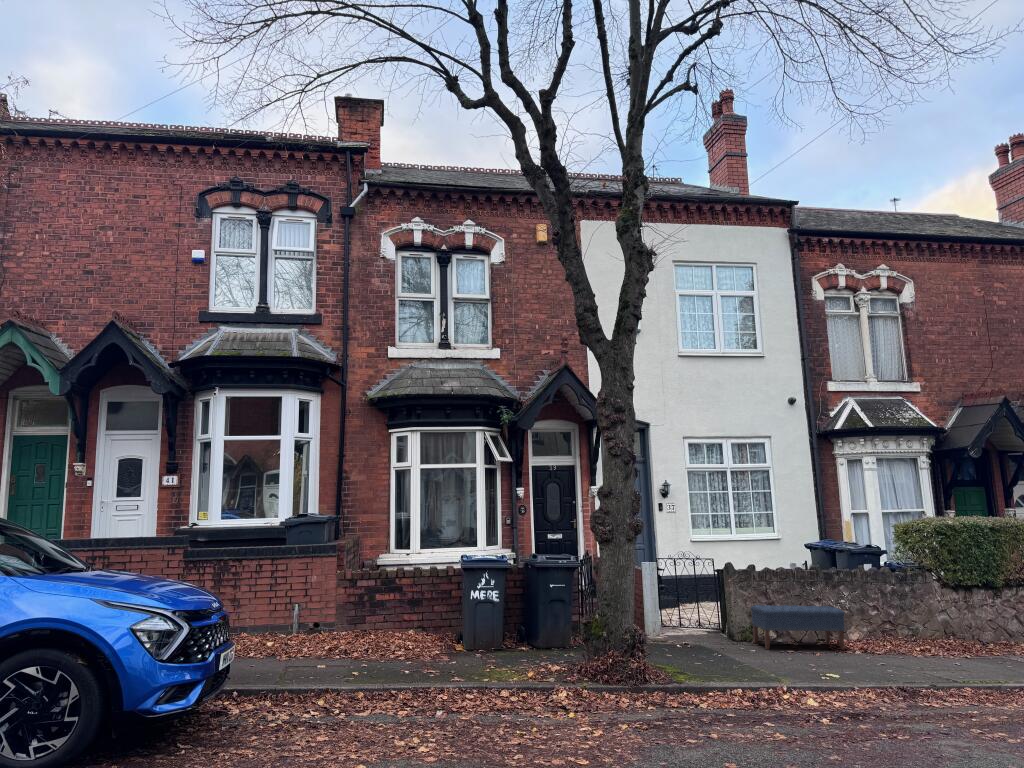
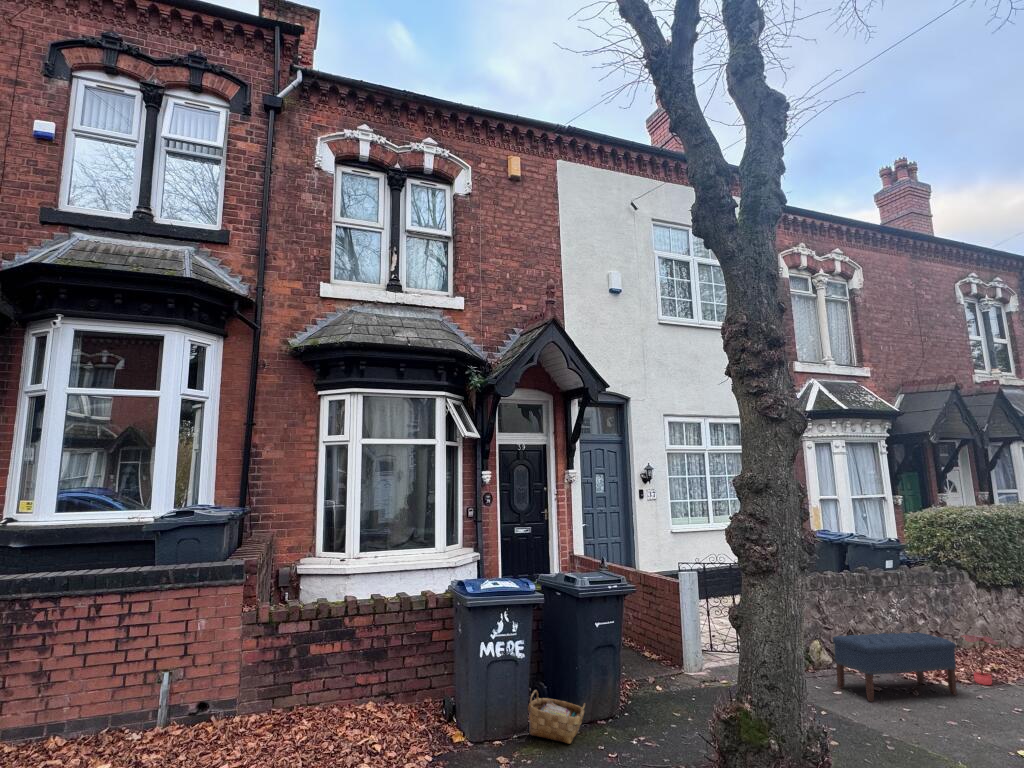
potted plant: none [869,610,894,647] -> present [961,635,998,685]
woven basket: none [504,624,540,653] -> present [528,690,586,744]

